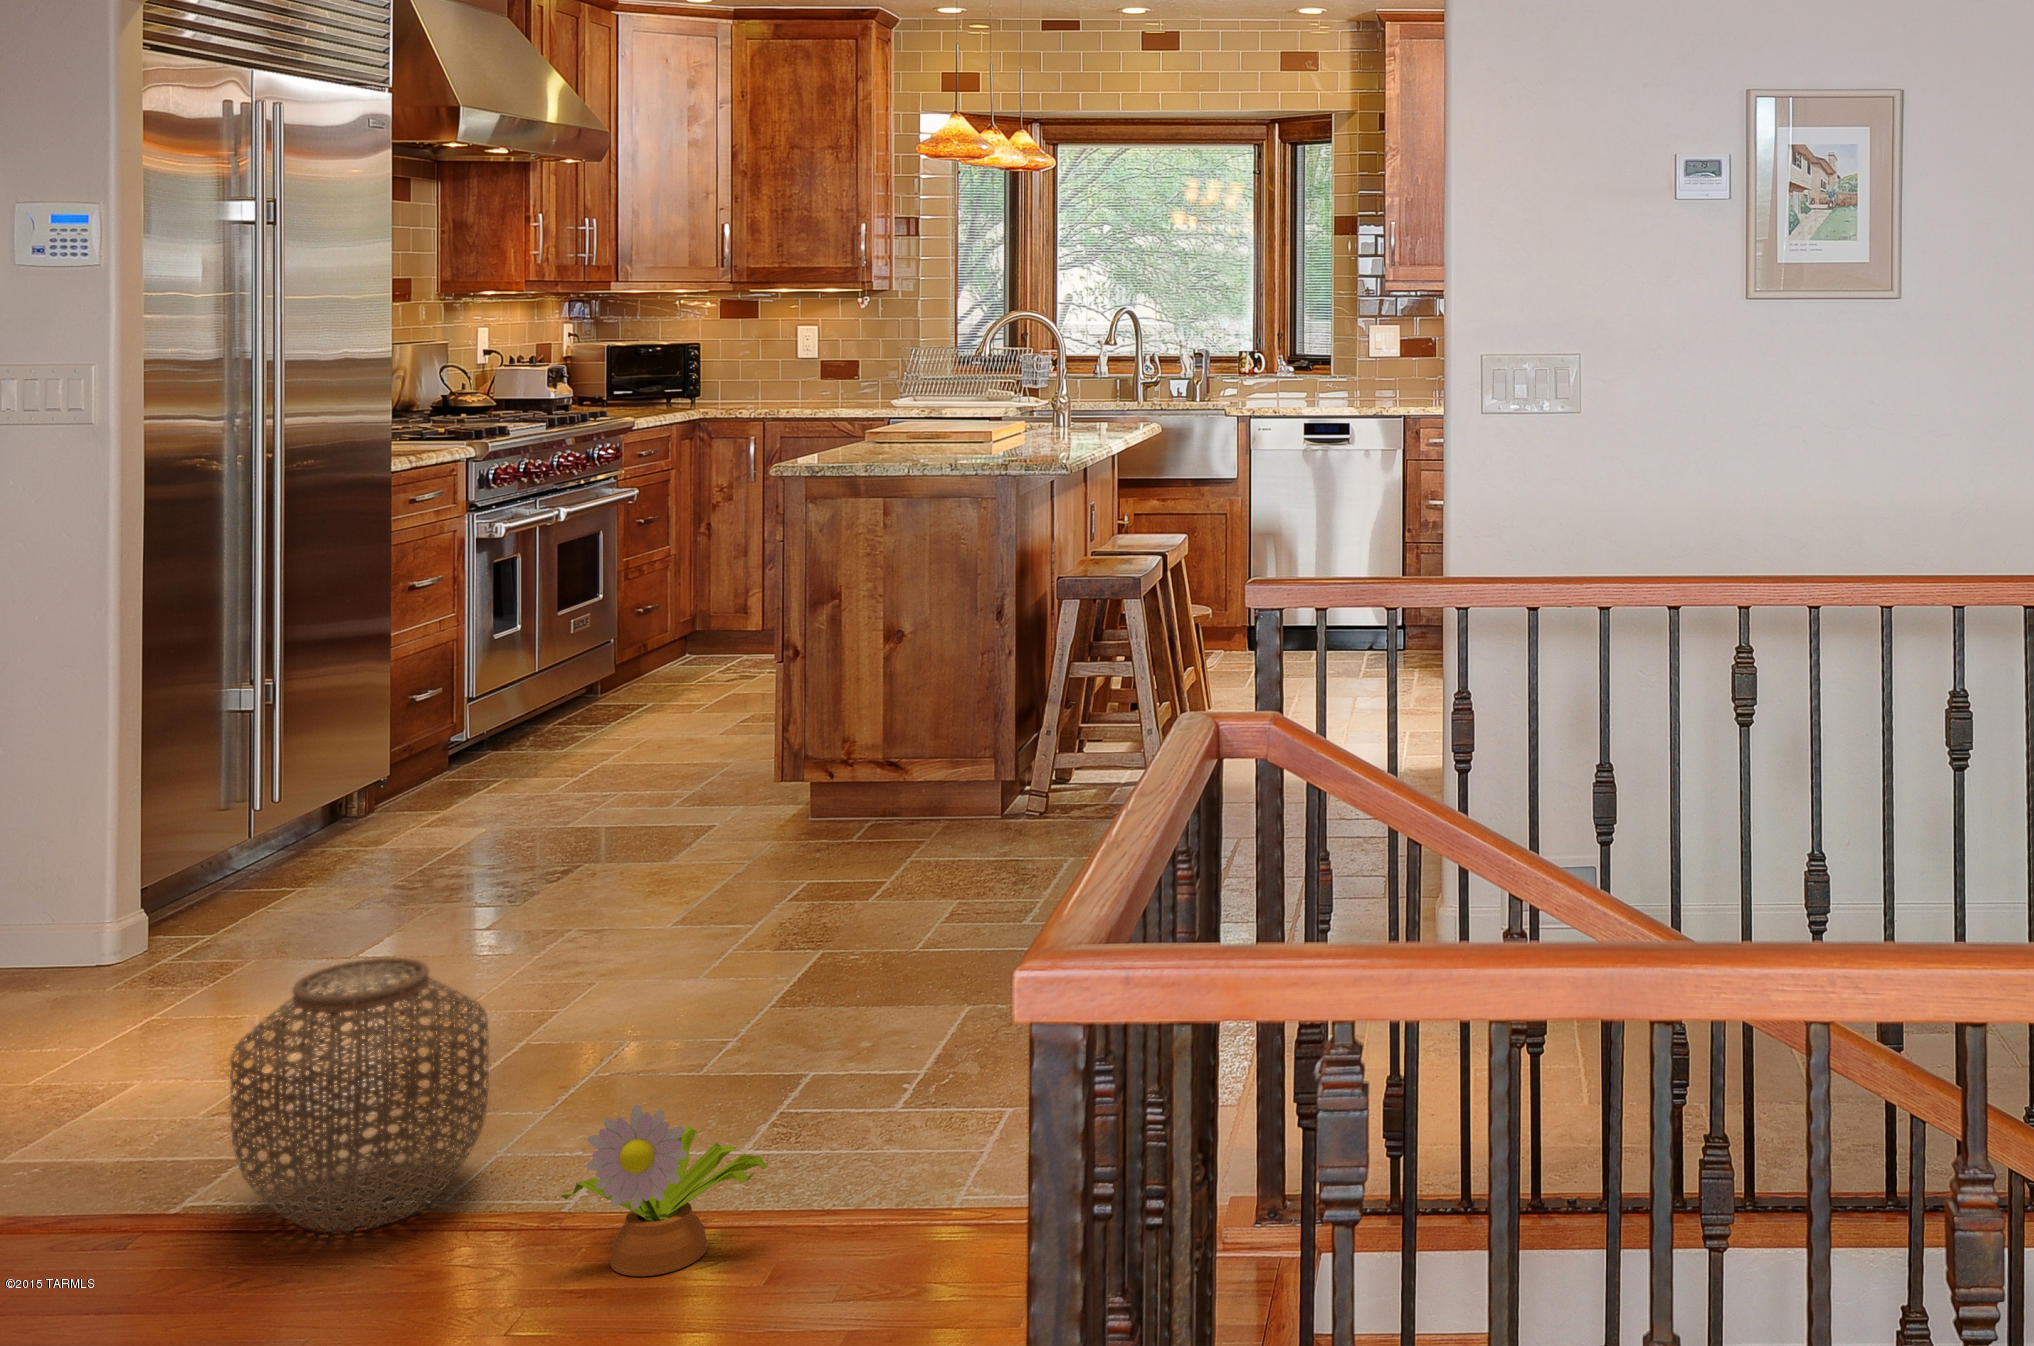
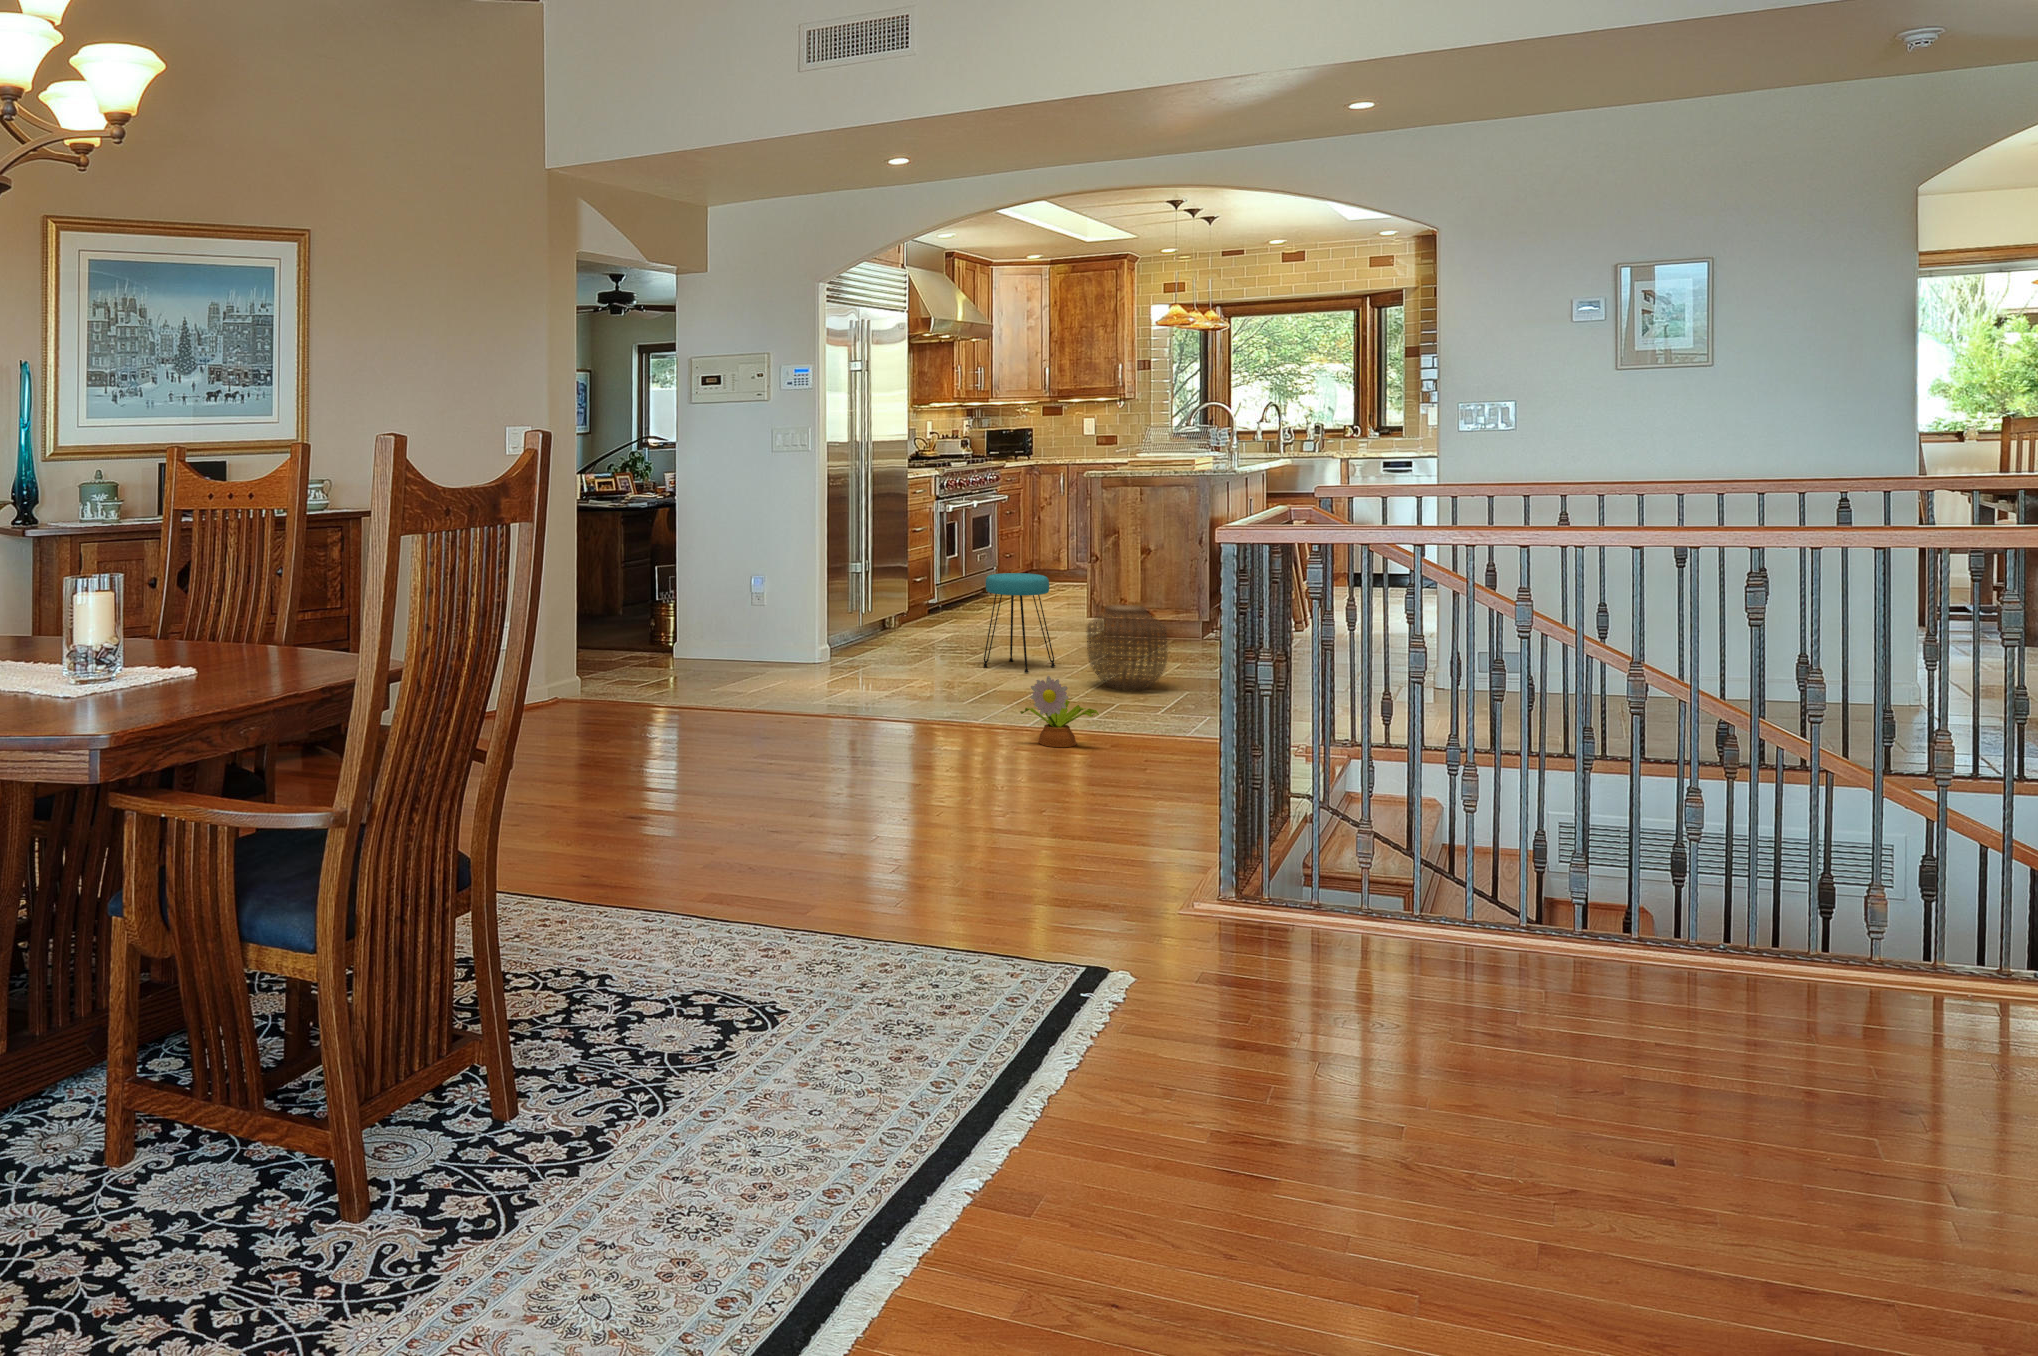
stool: none [526,716,698,946] -> present [984,573,1055,672]
woven basket: present [230,958,489,1232] -> present [1087,605,1167,690]

